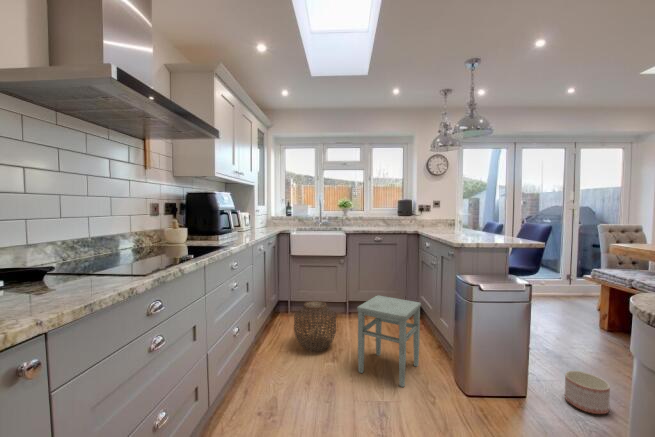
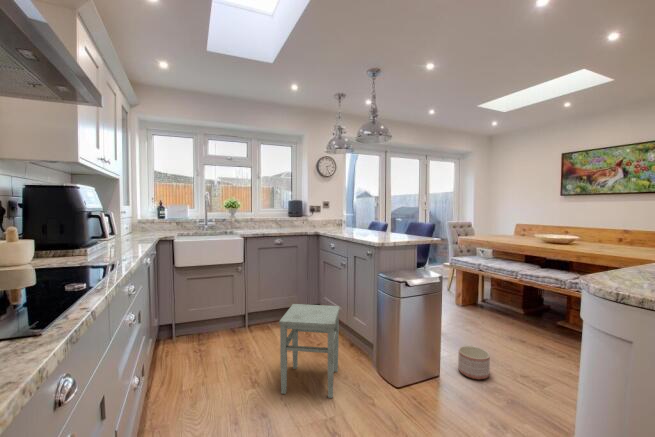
woven basket: present [294,301,336,352] -> none [193,319,246,382]

